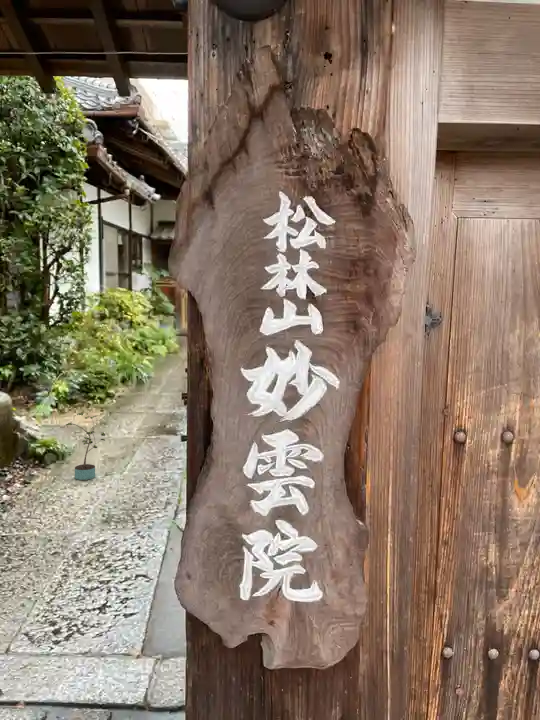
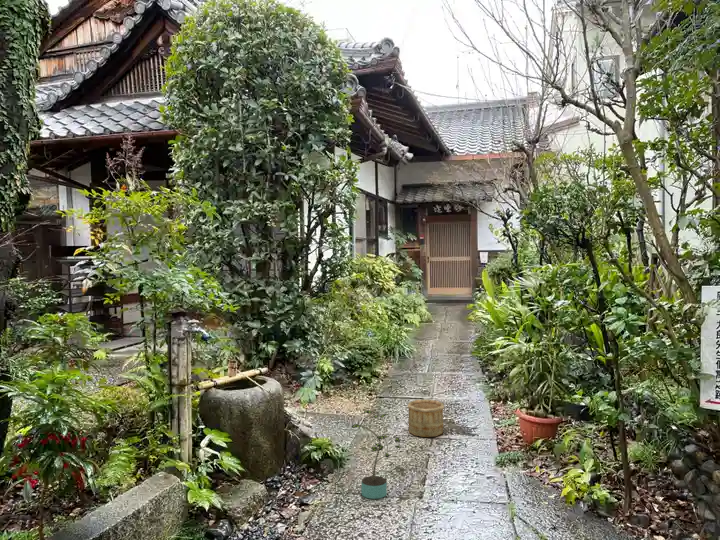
wooden bucket: none [125,410,156,439] -> present [408,399,444,437]

